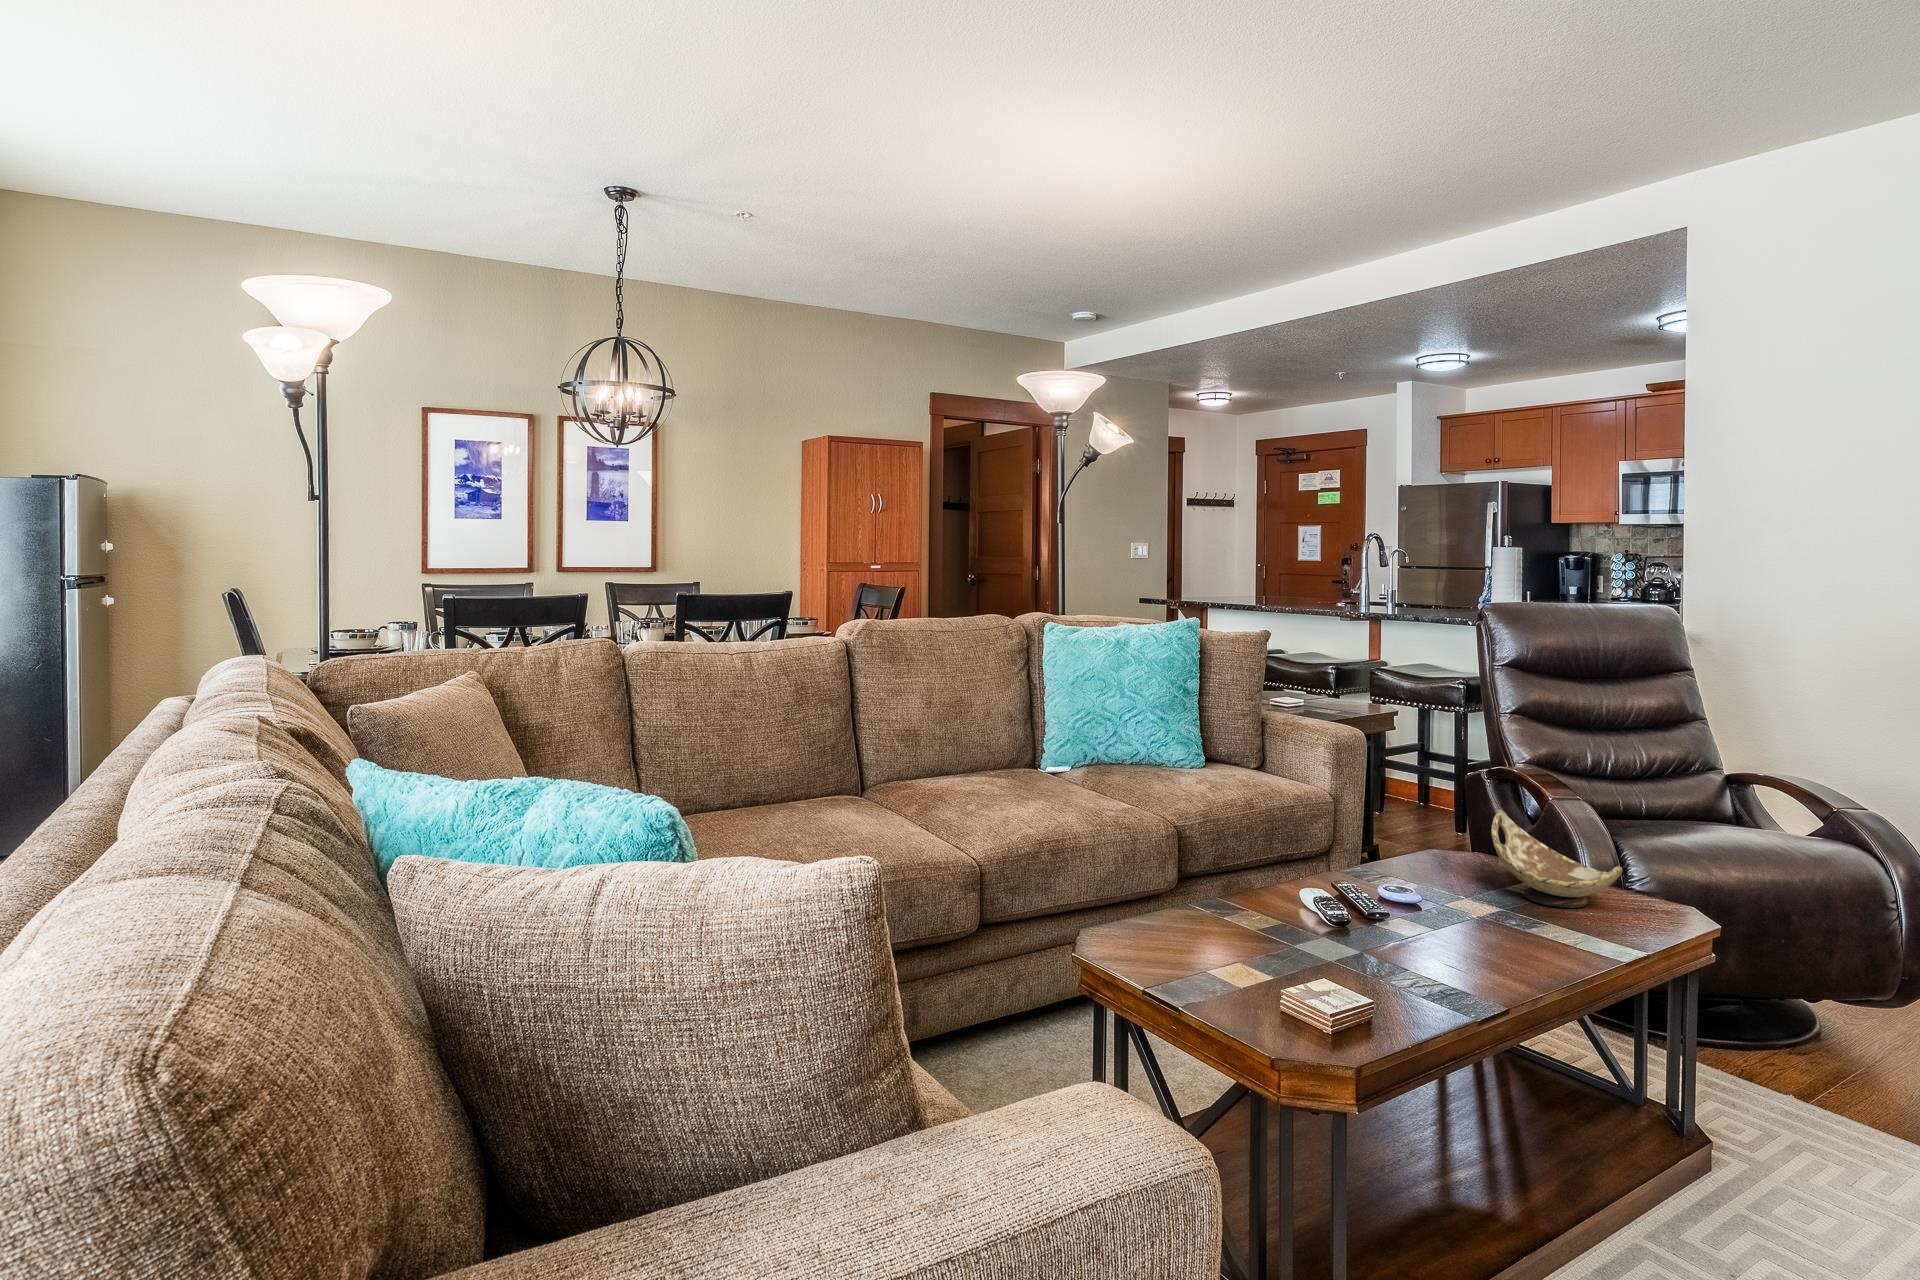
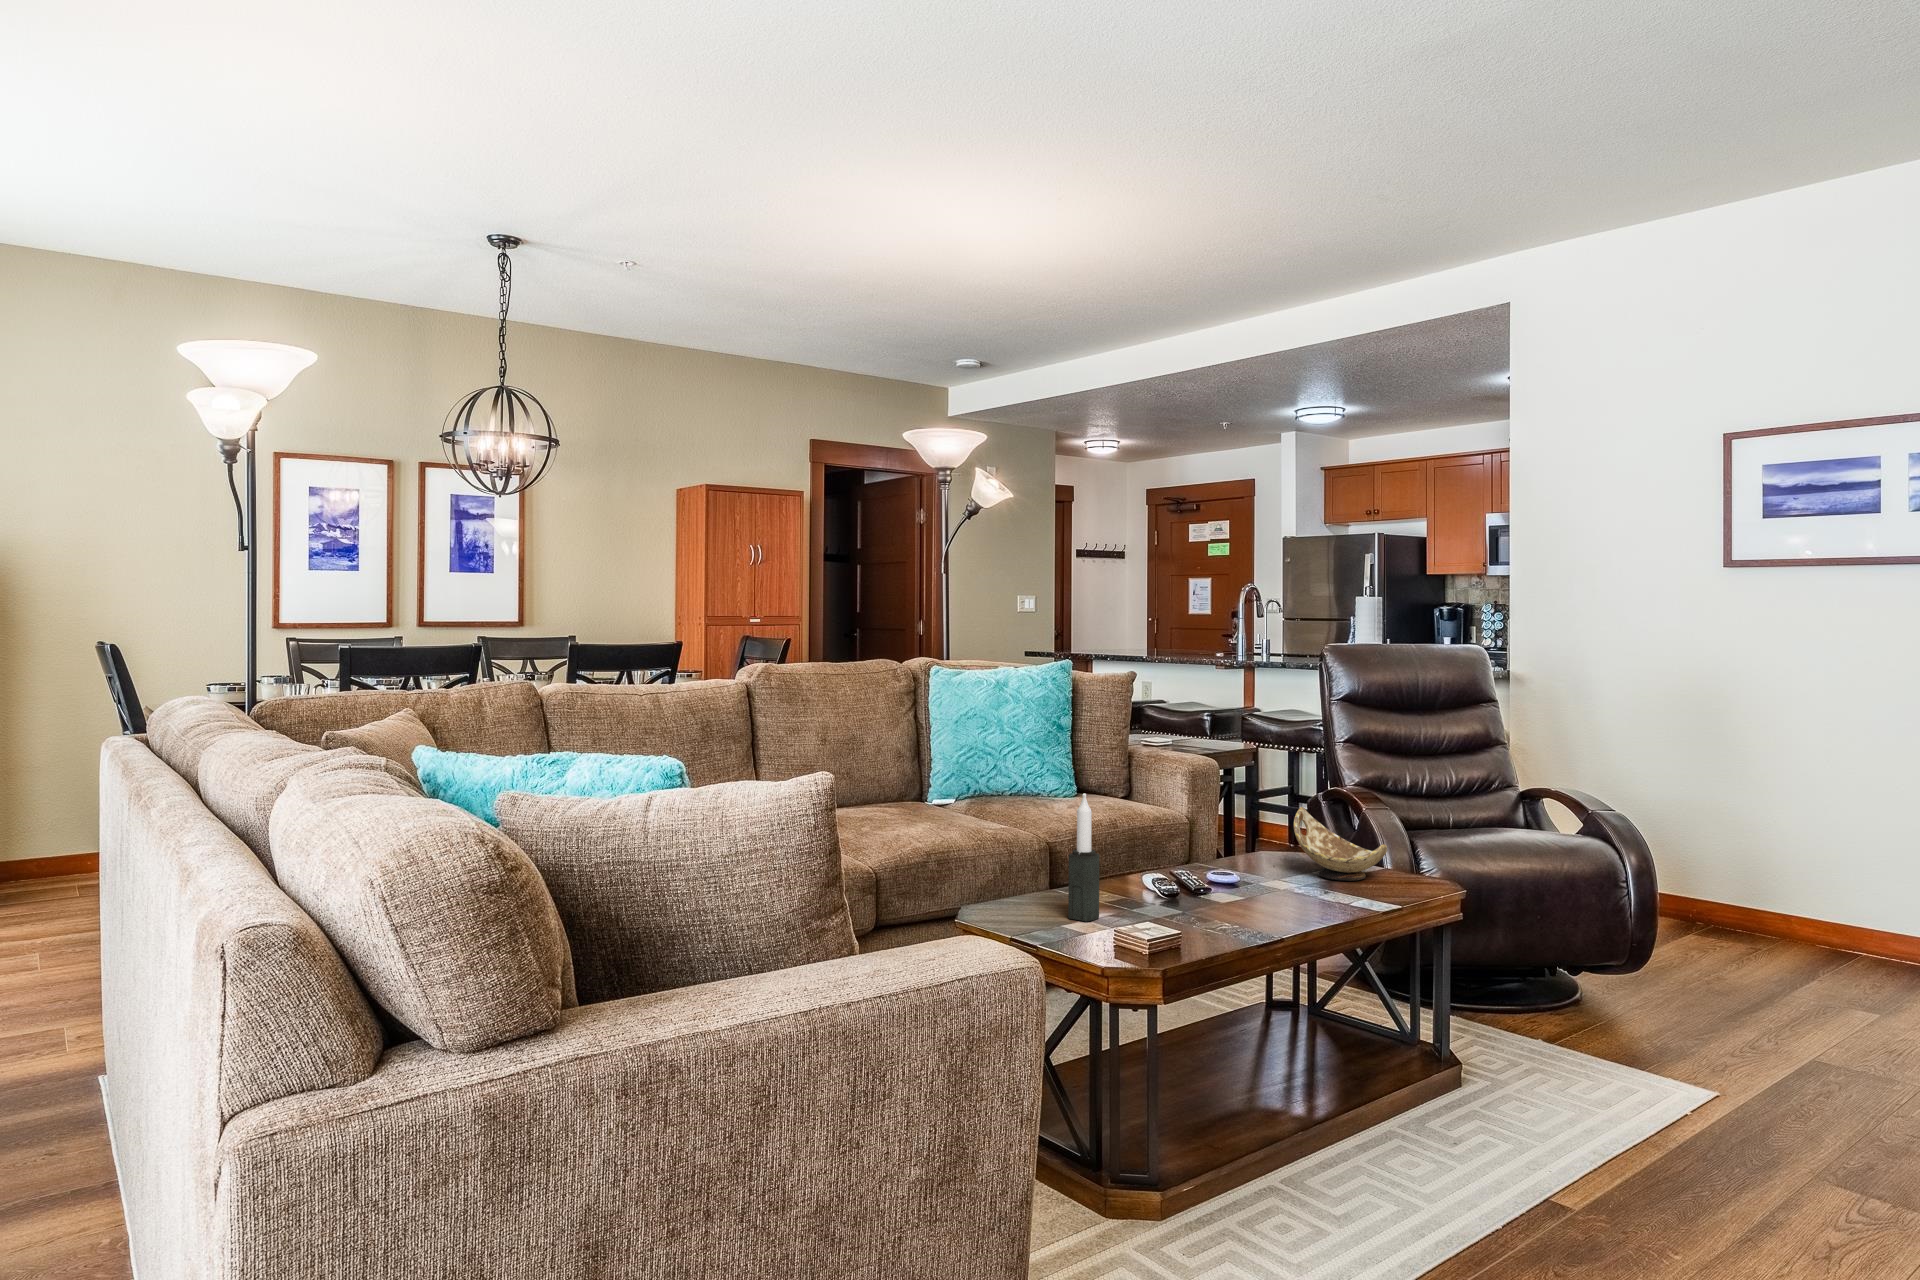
candle: none [1219,806,1261,971] -> present [1068,793,1099,921]

